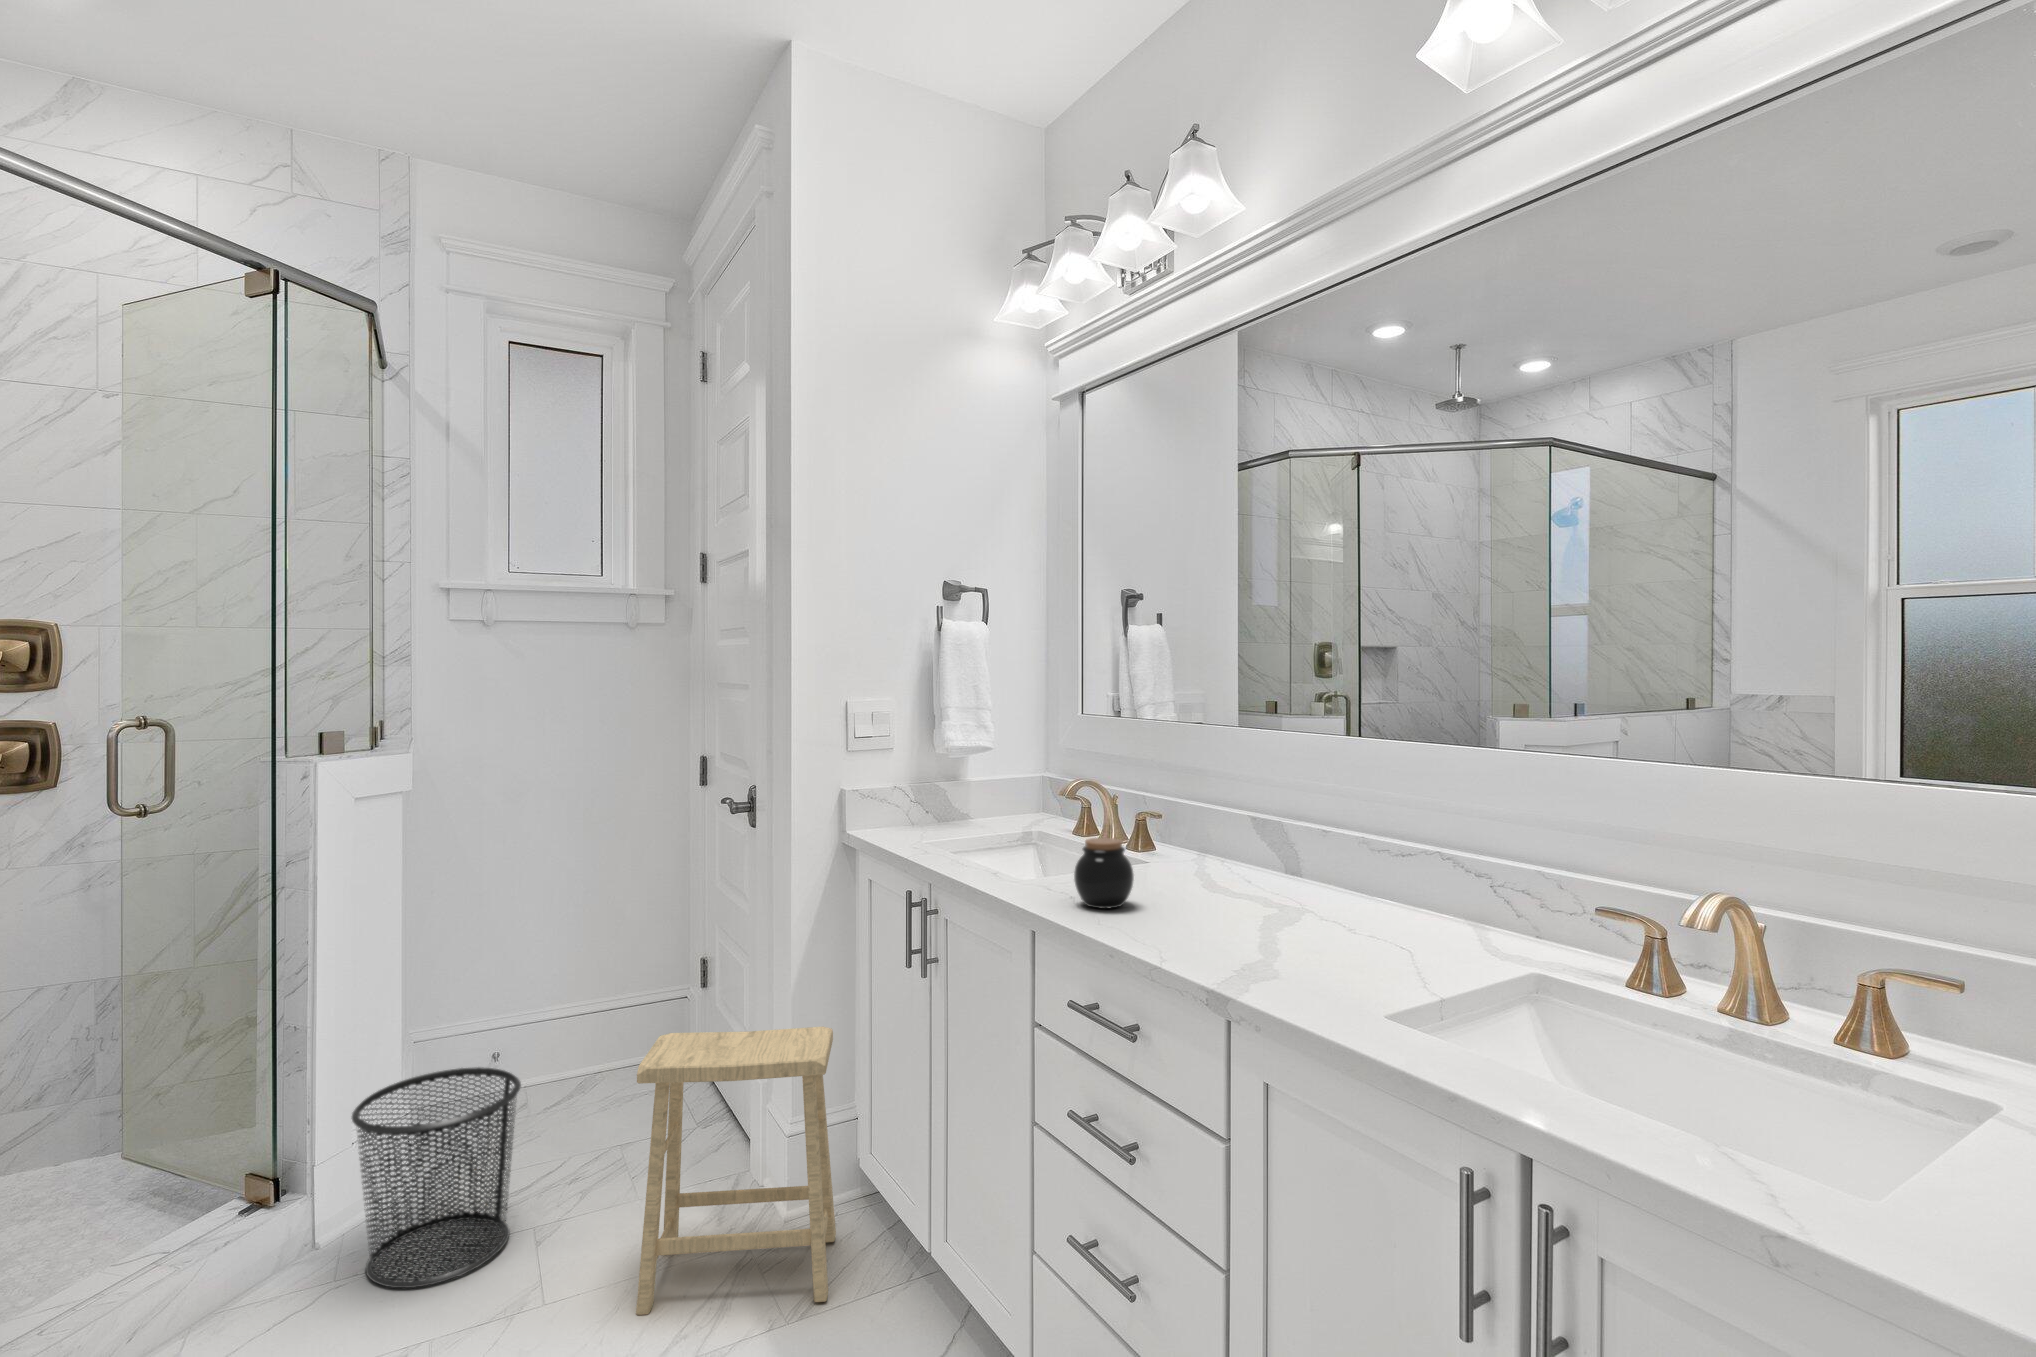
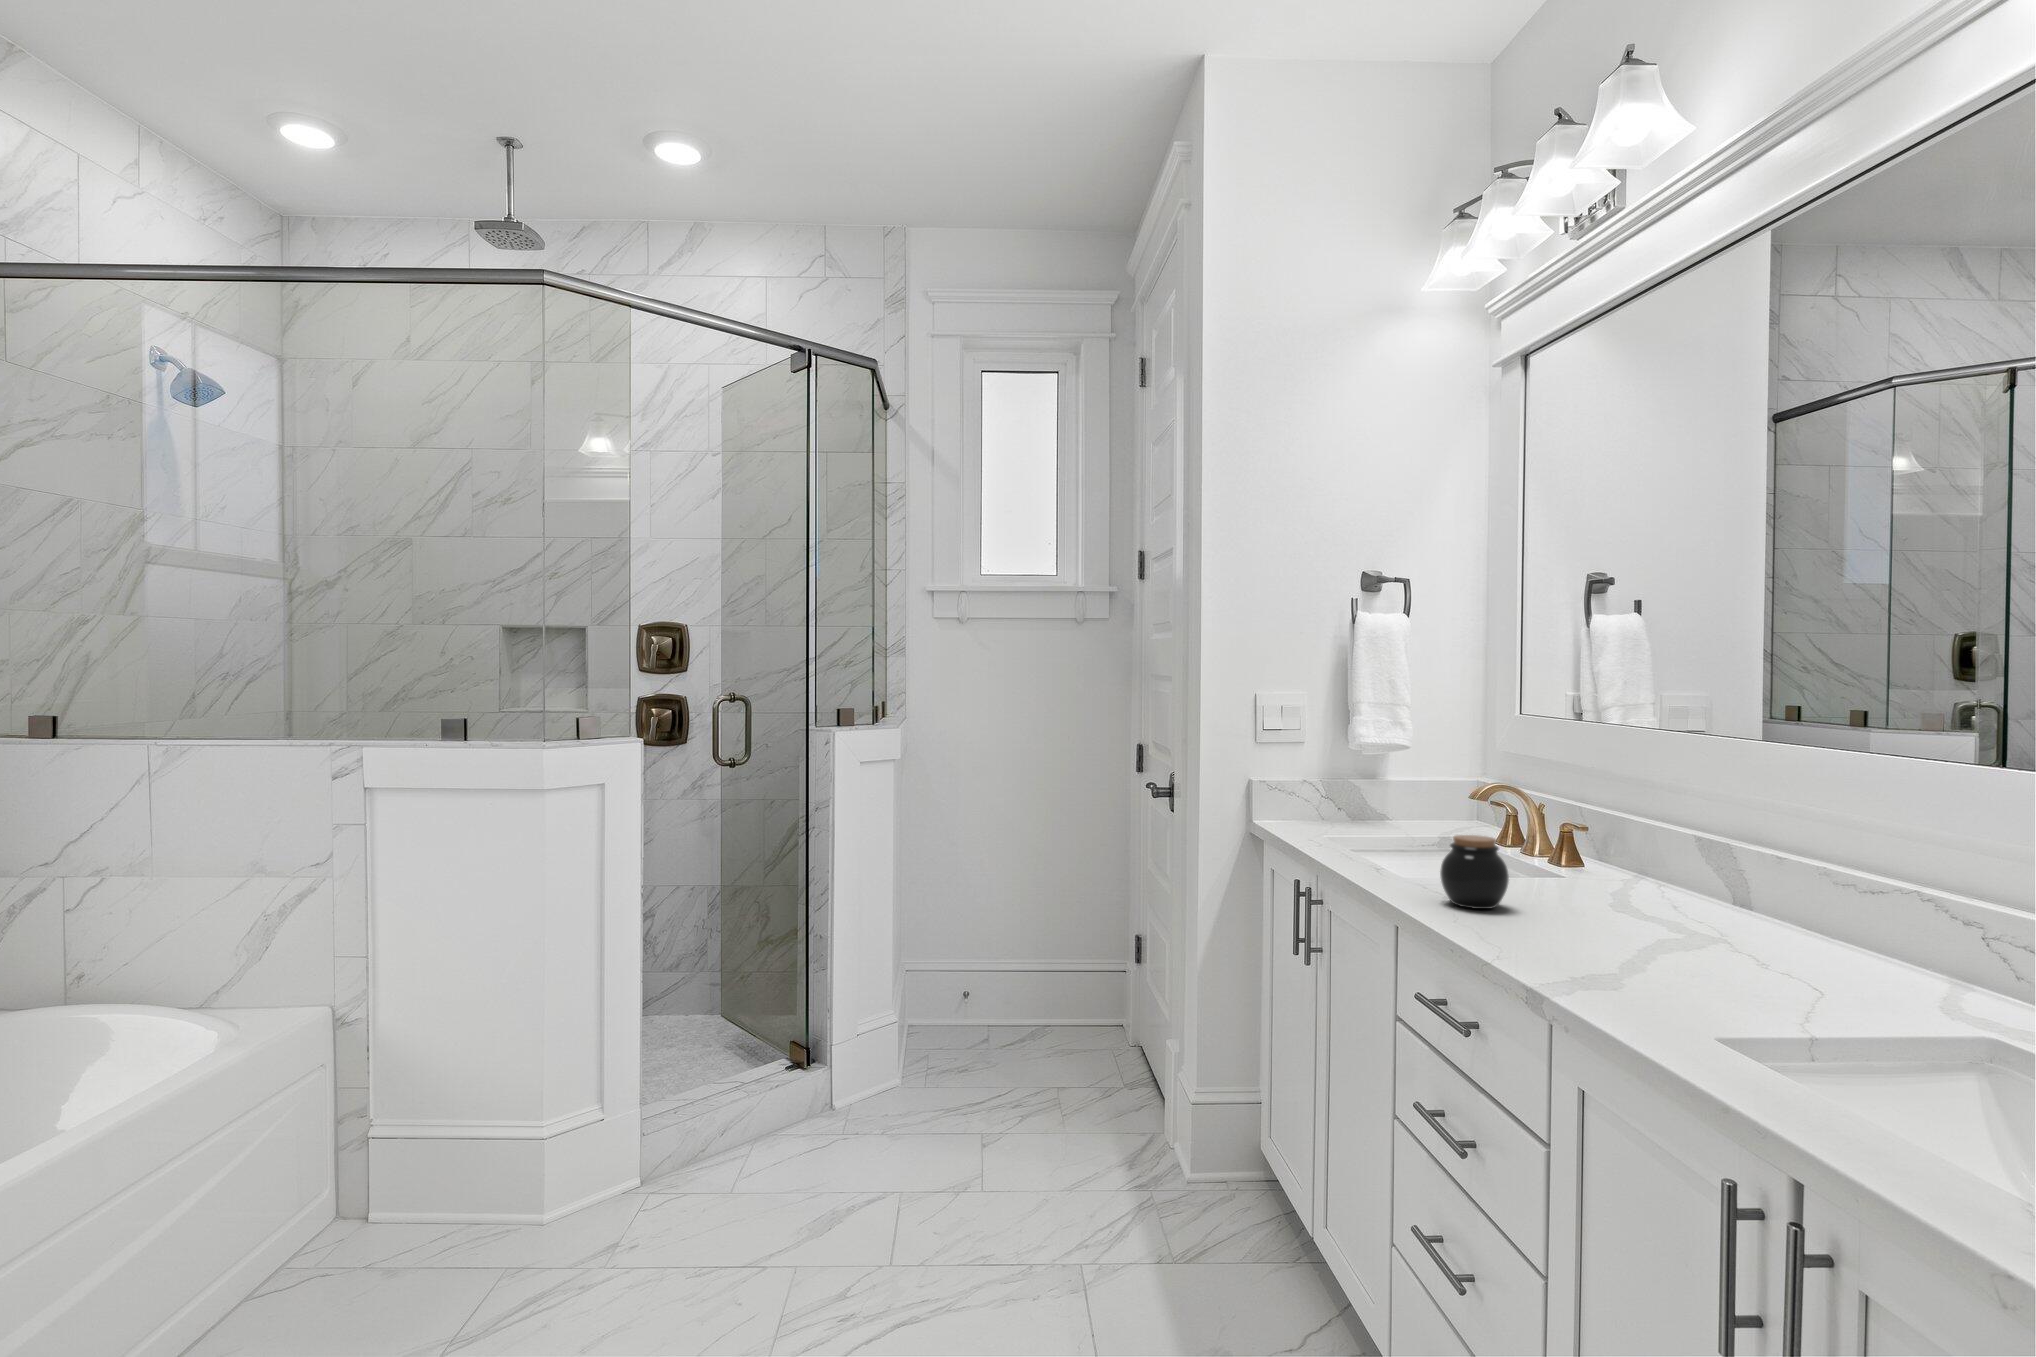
footstool: present [636,1027,836,1315] -> none [1046,984,1230,1258]
waste bin: present [352,1067,521,1288] -> none [850,988,970,1155]

